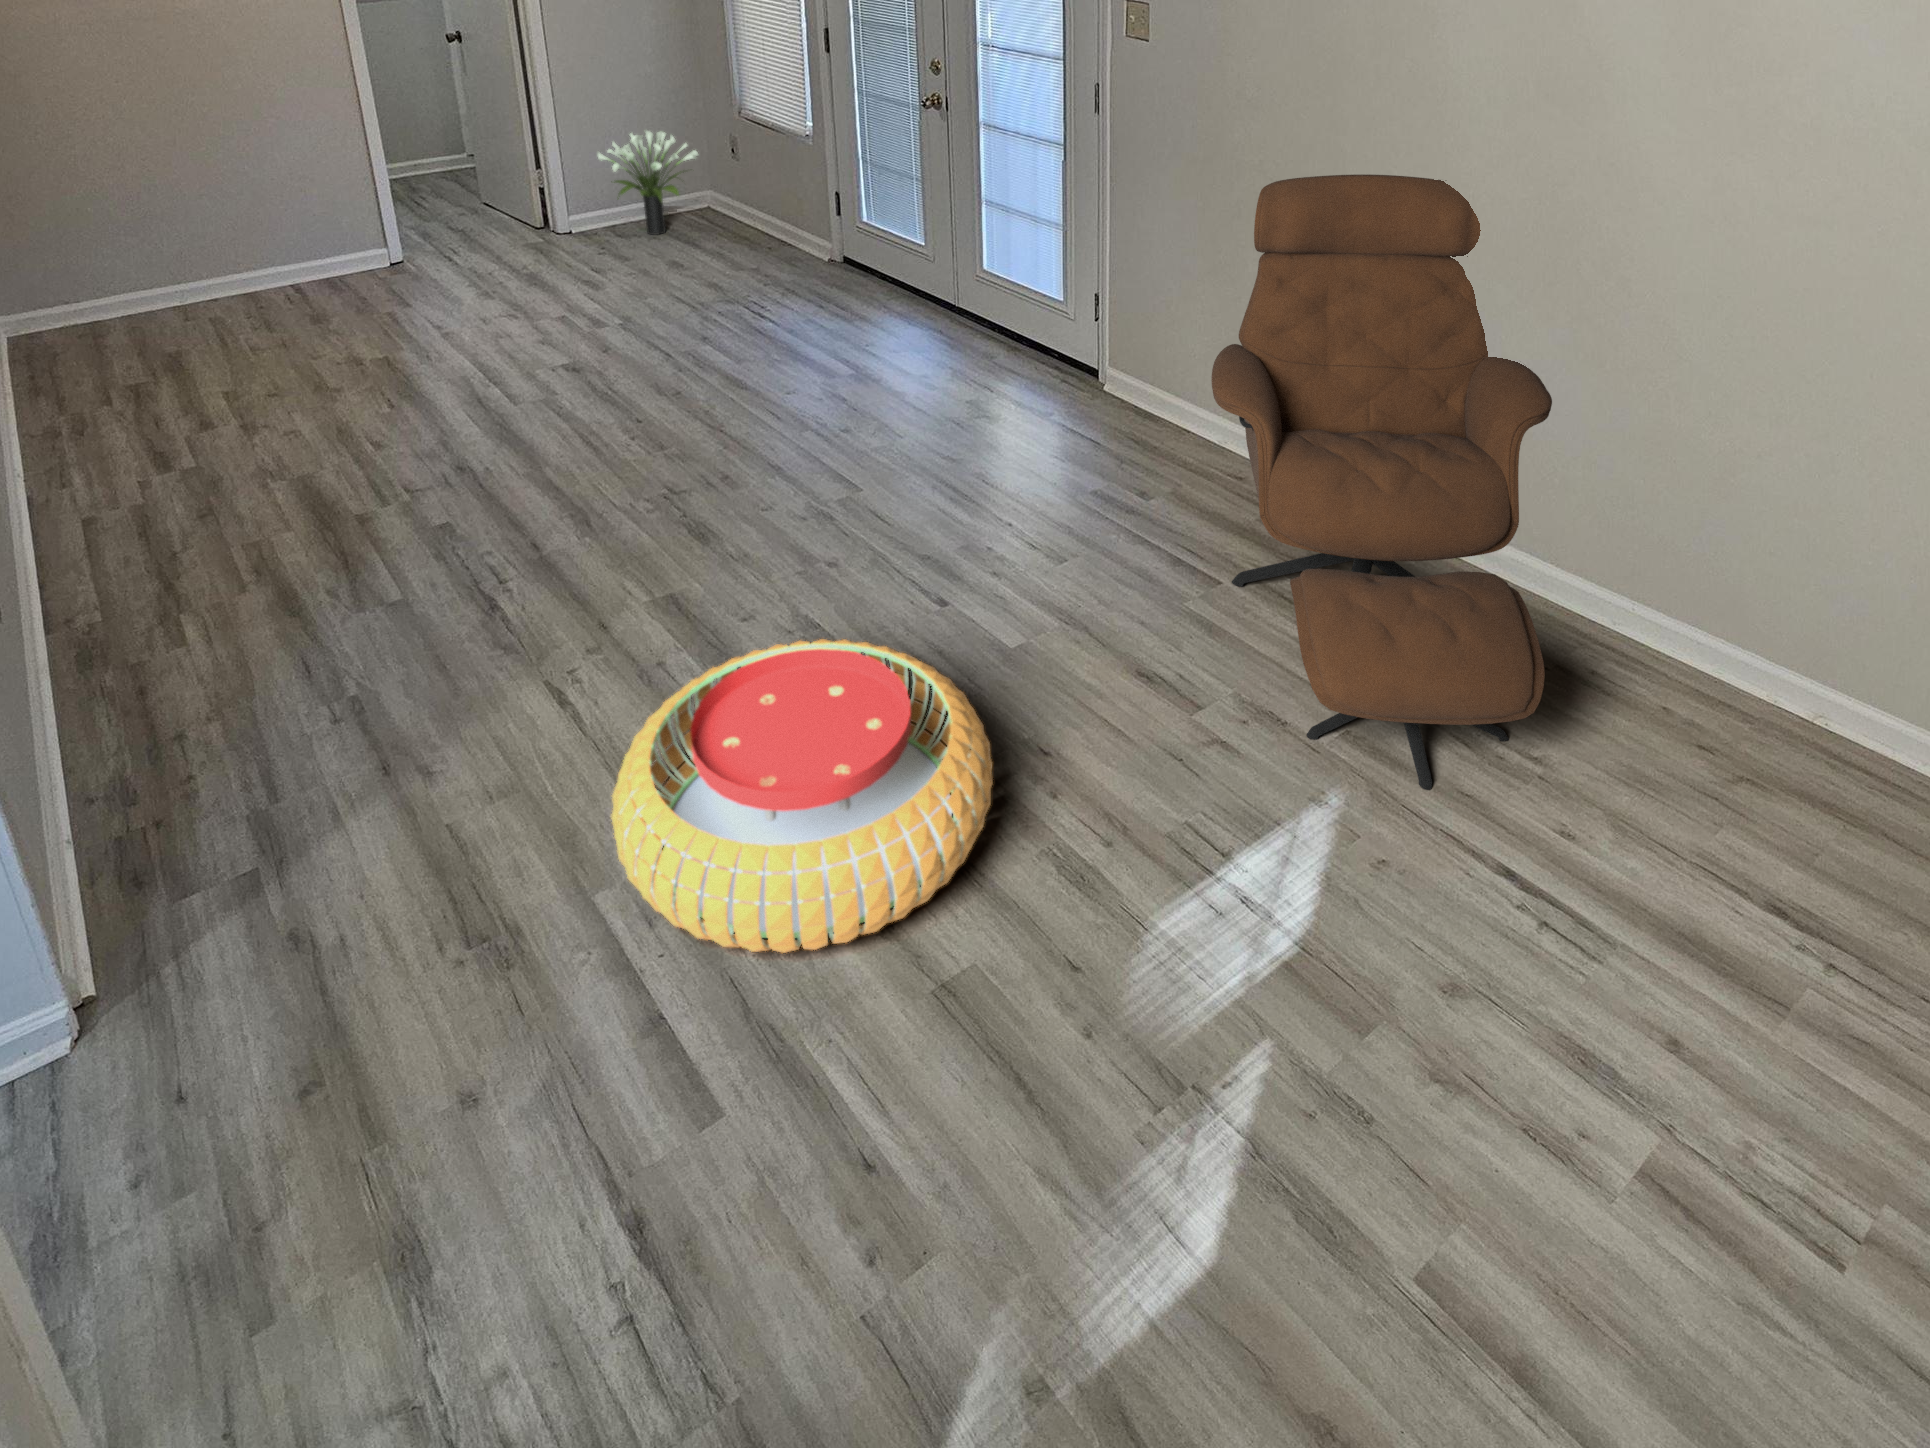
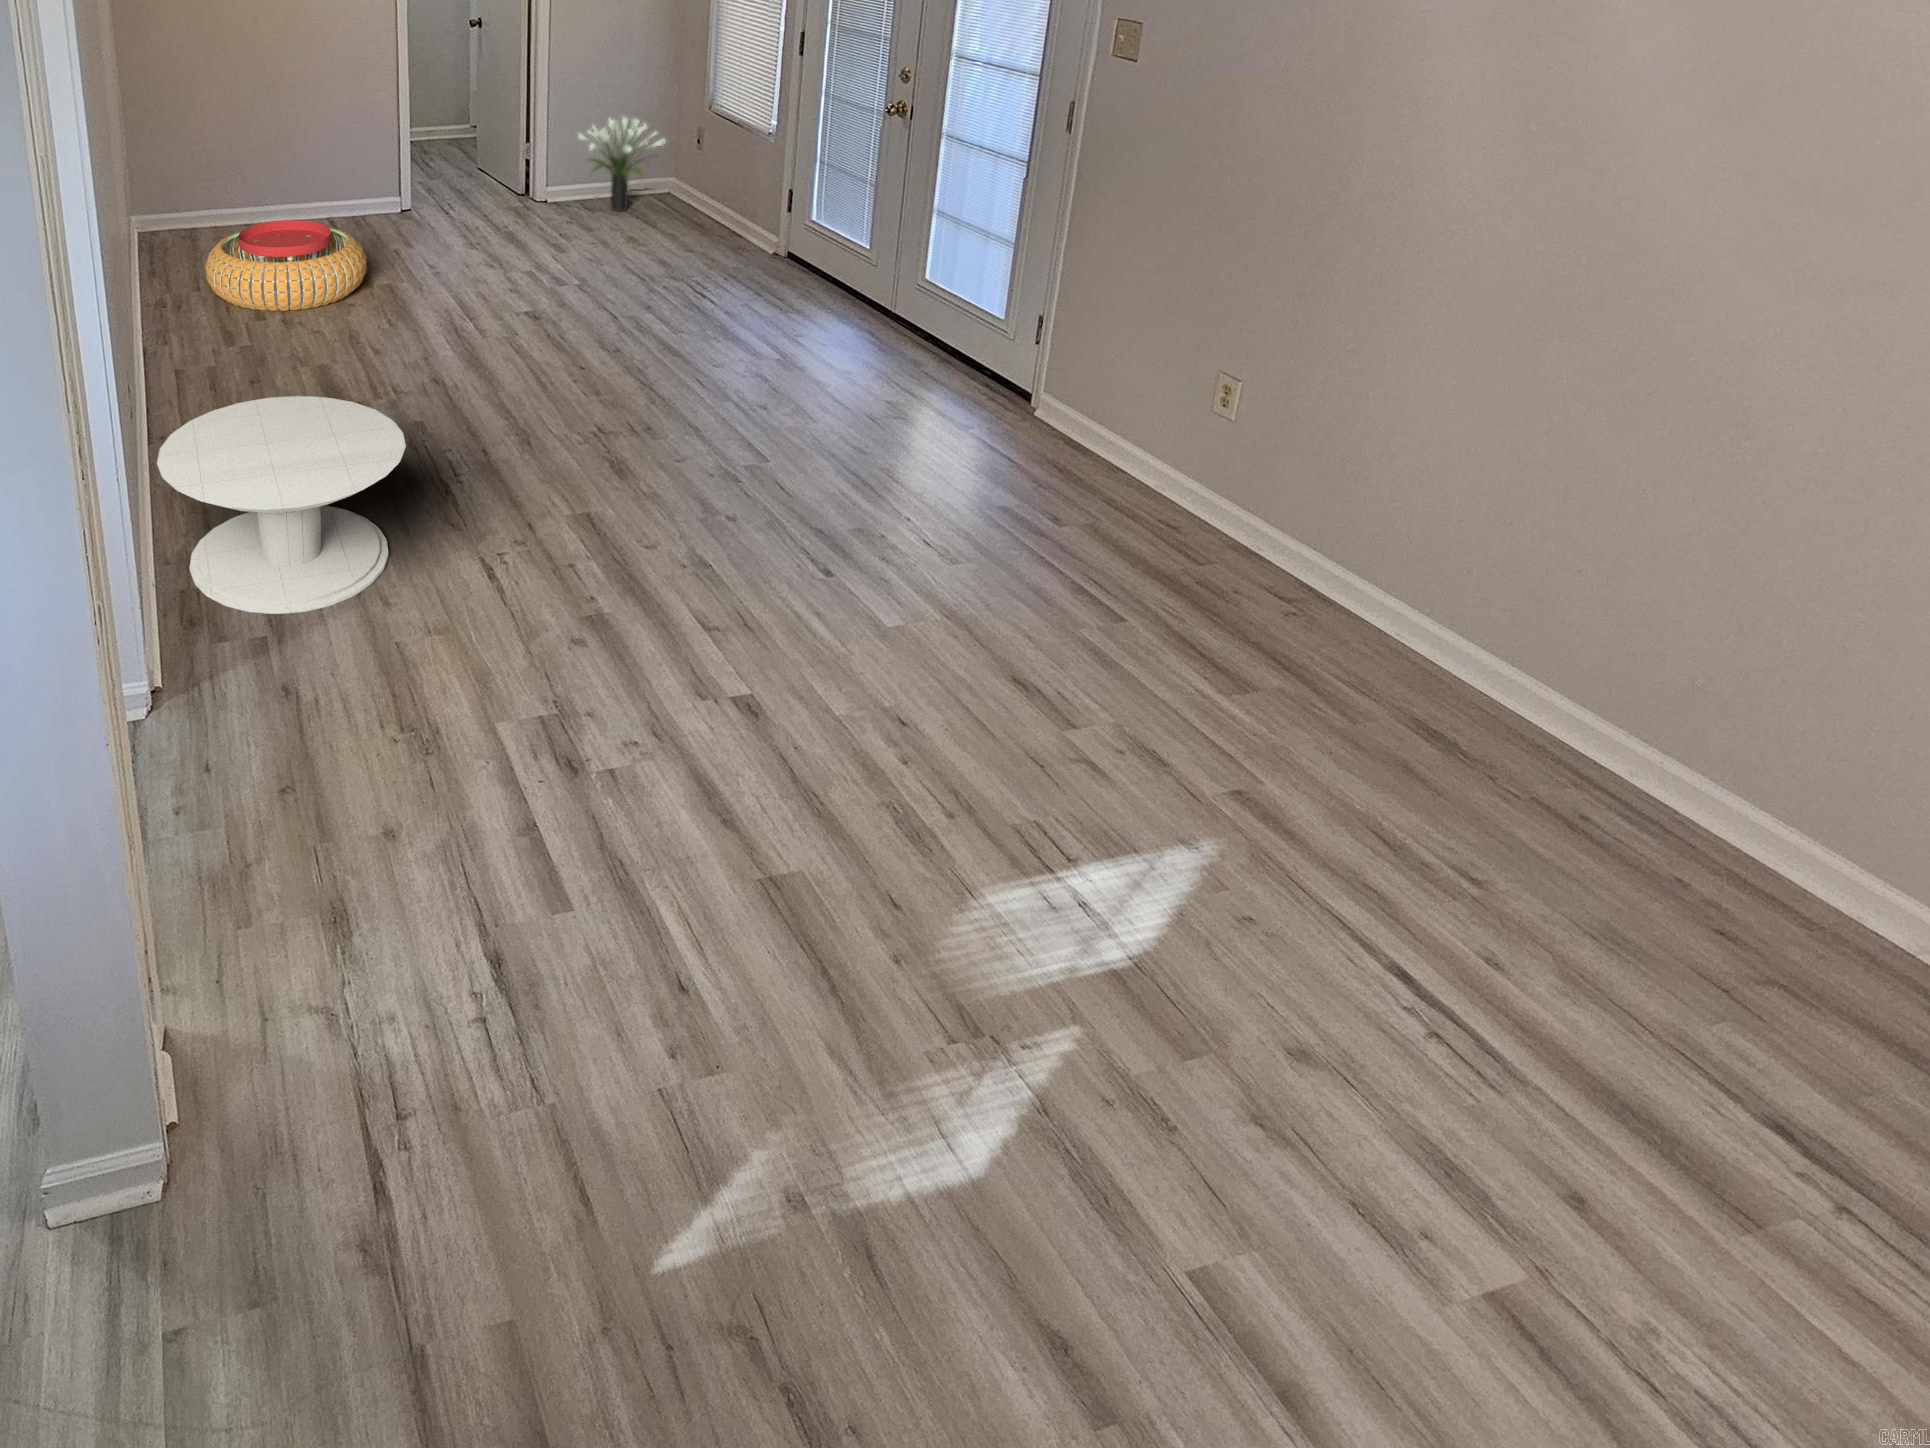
lounge chair: present [1211,174,1552,790] -> none [1138,216,1584,872]
side table: none [42,529,425,847] -> present [157,396,406,614]
pouf: present [611,639,993,953] -> present [205,220,367,311]

